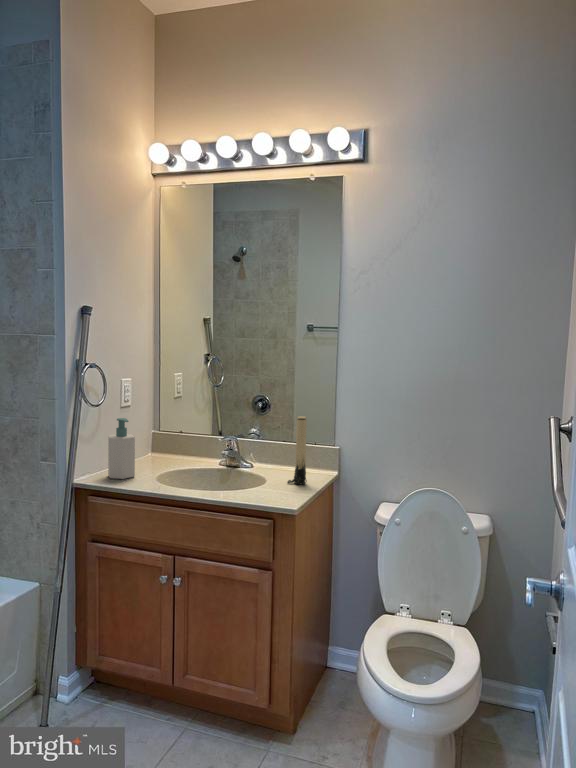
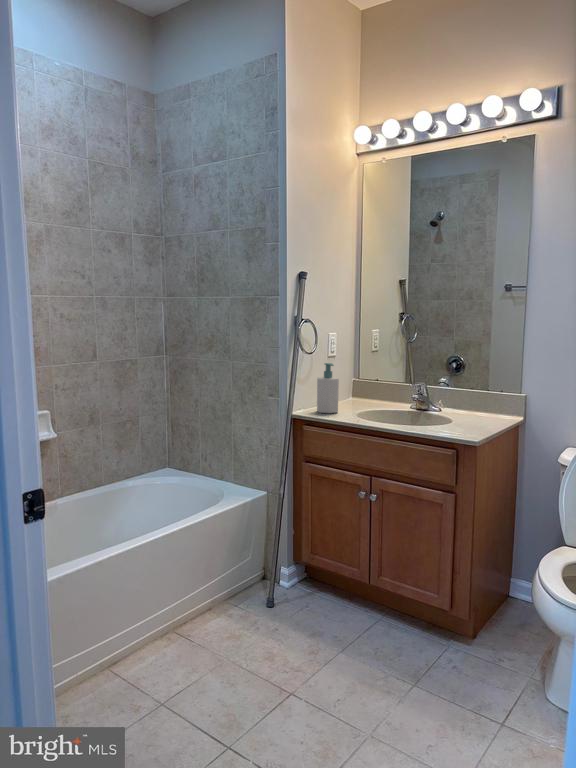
candle: present [287,417,307,484] -> none [473,363,493,424]

